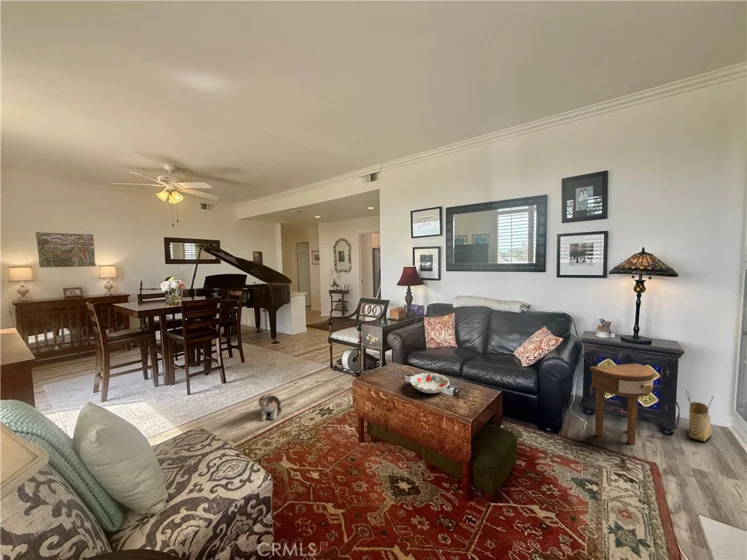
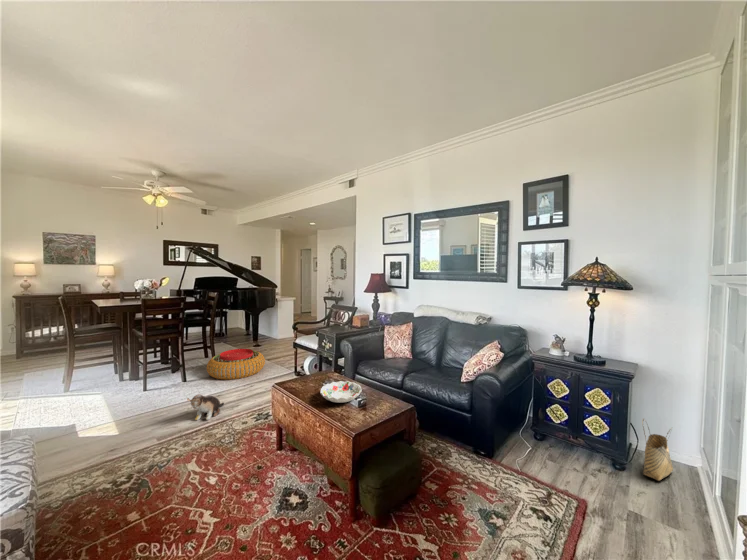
pouf: none [243,347,299,379] -> present [207,349,265,380]
side table: present [590,364,655,445] -> none [528,385,598,477]

